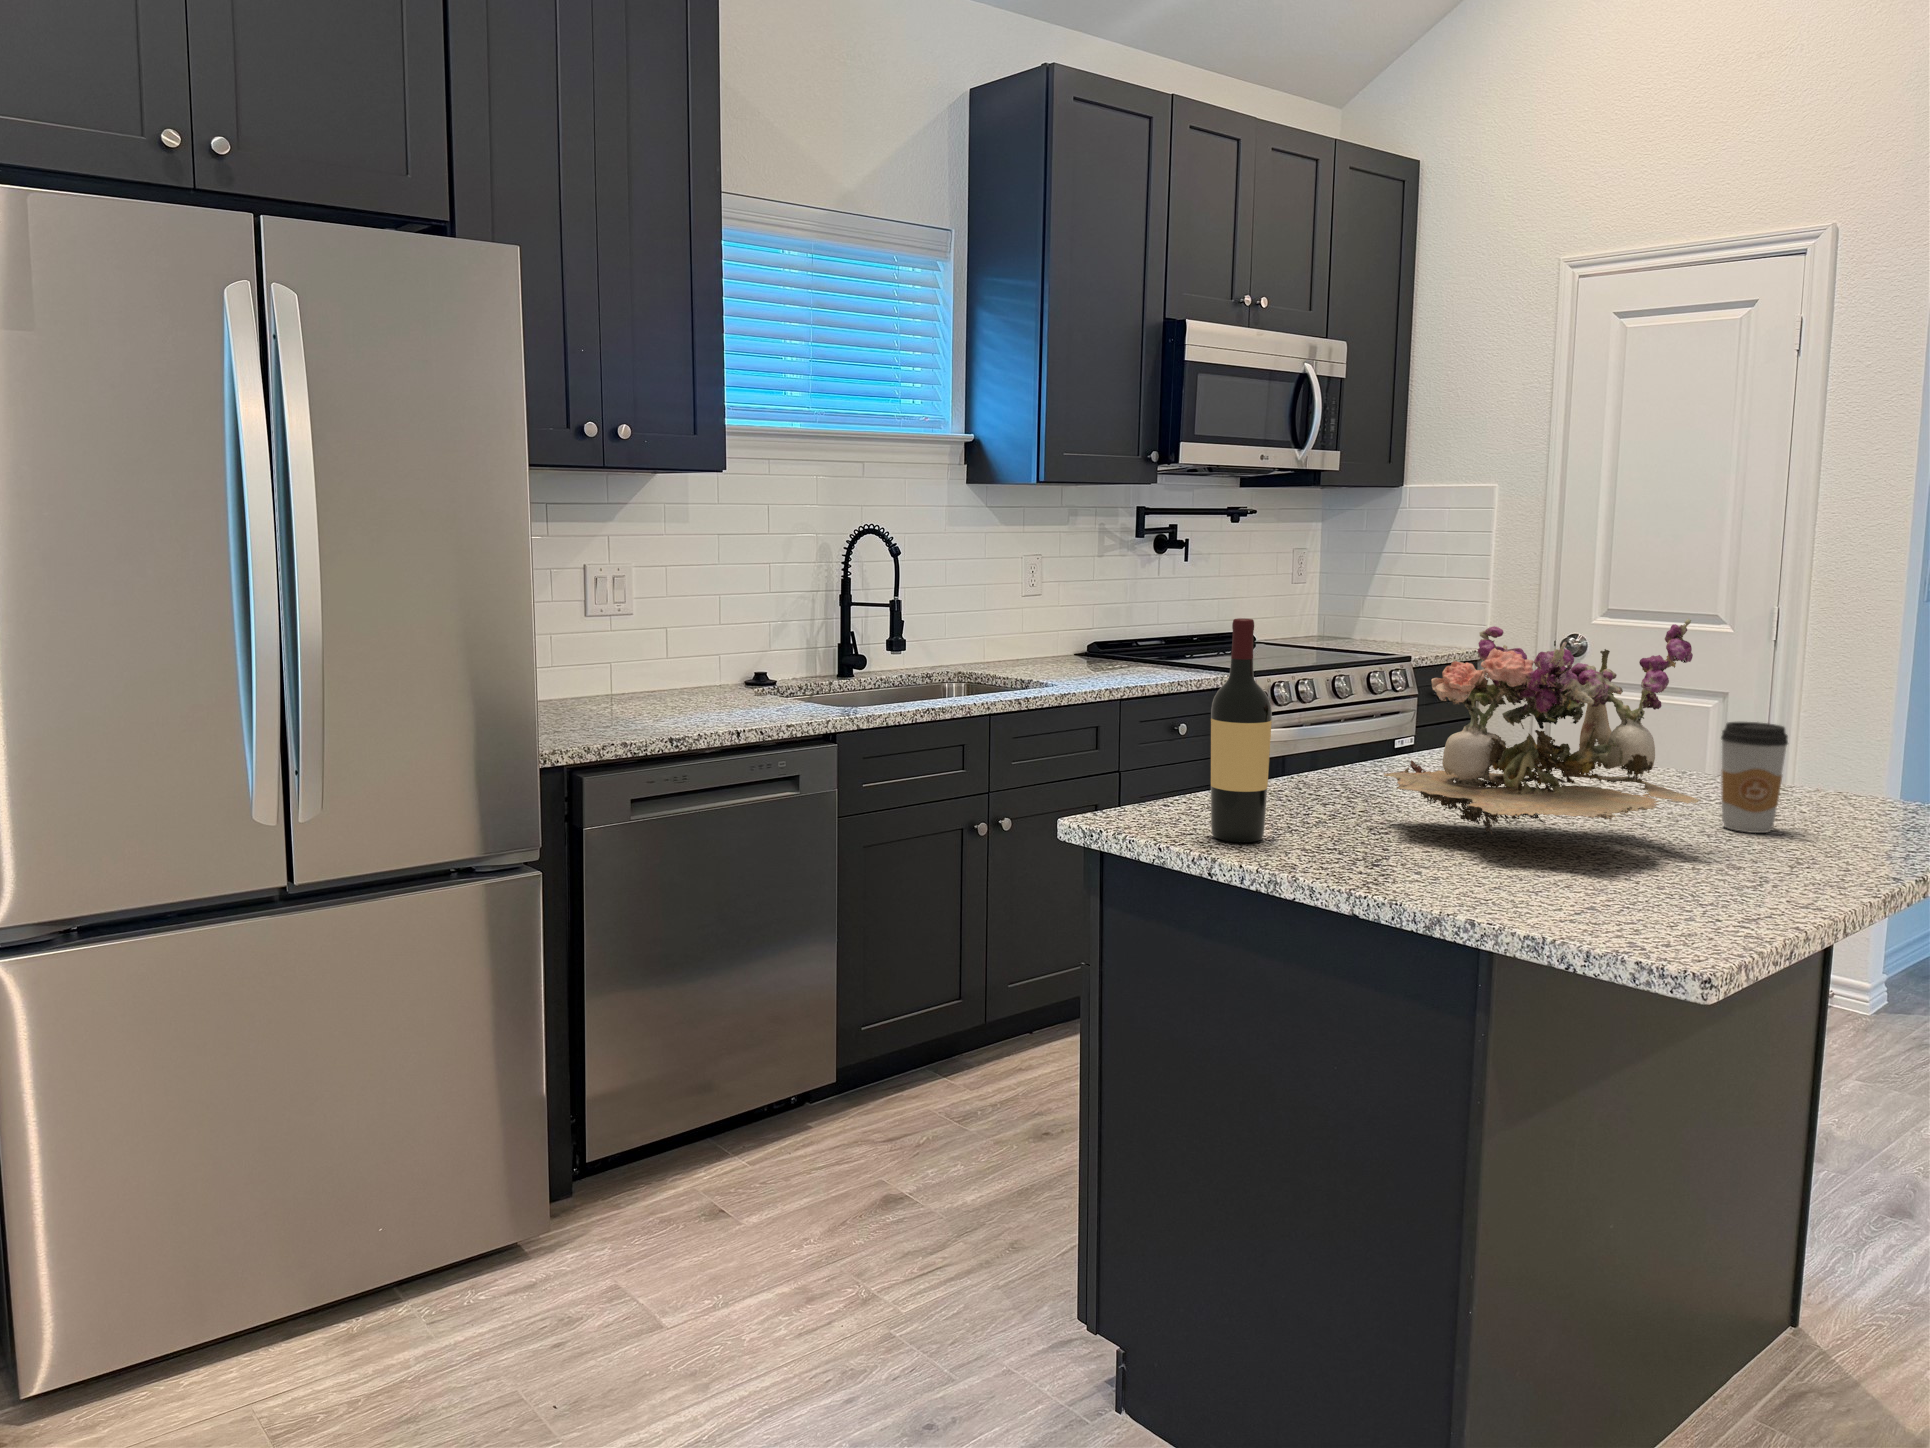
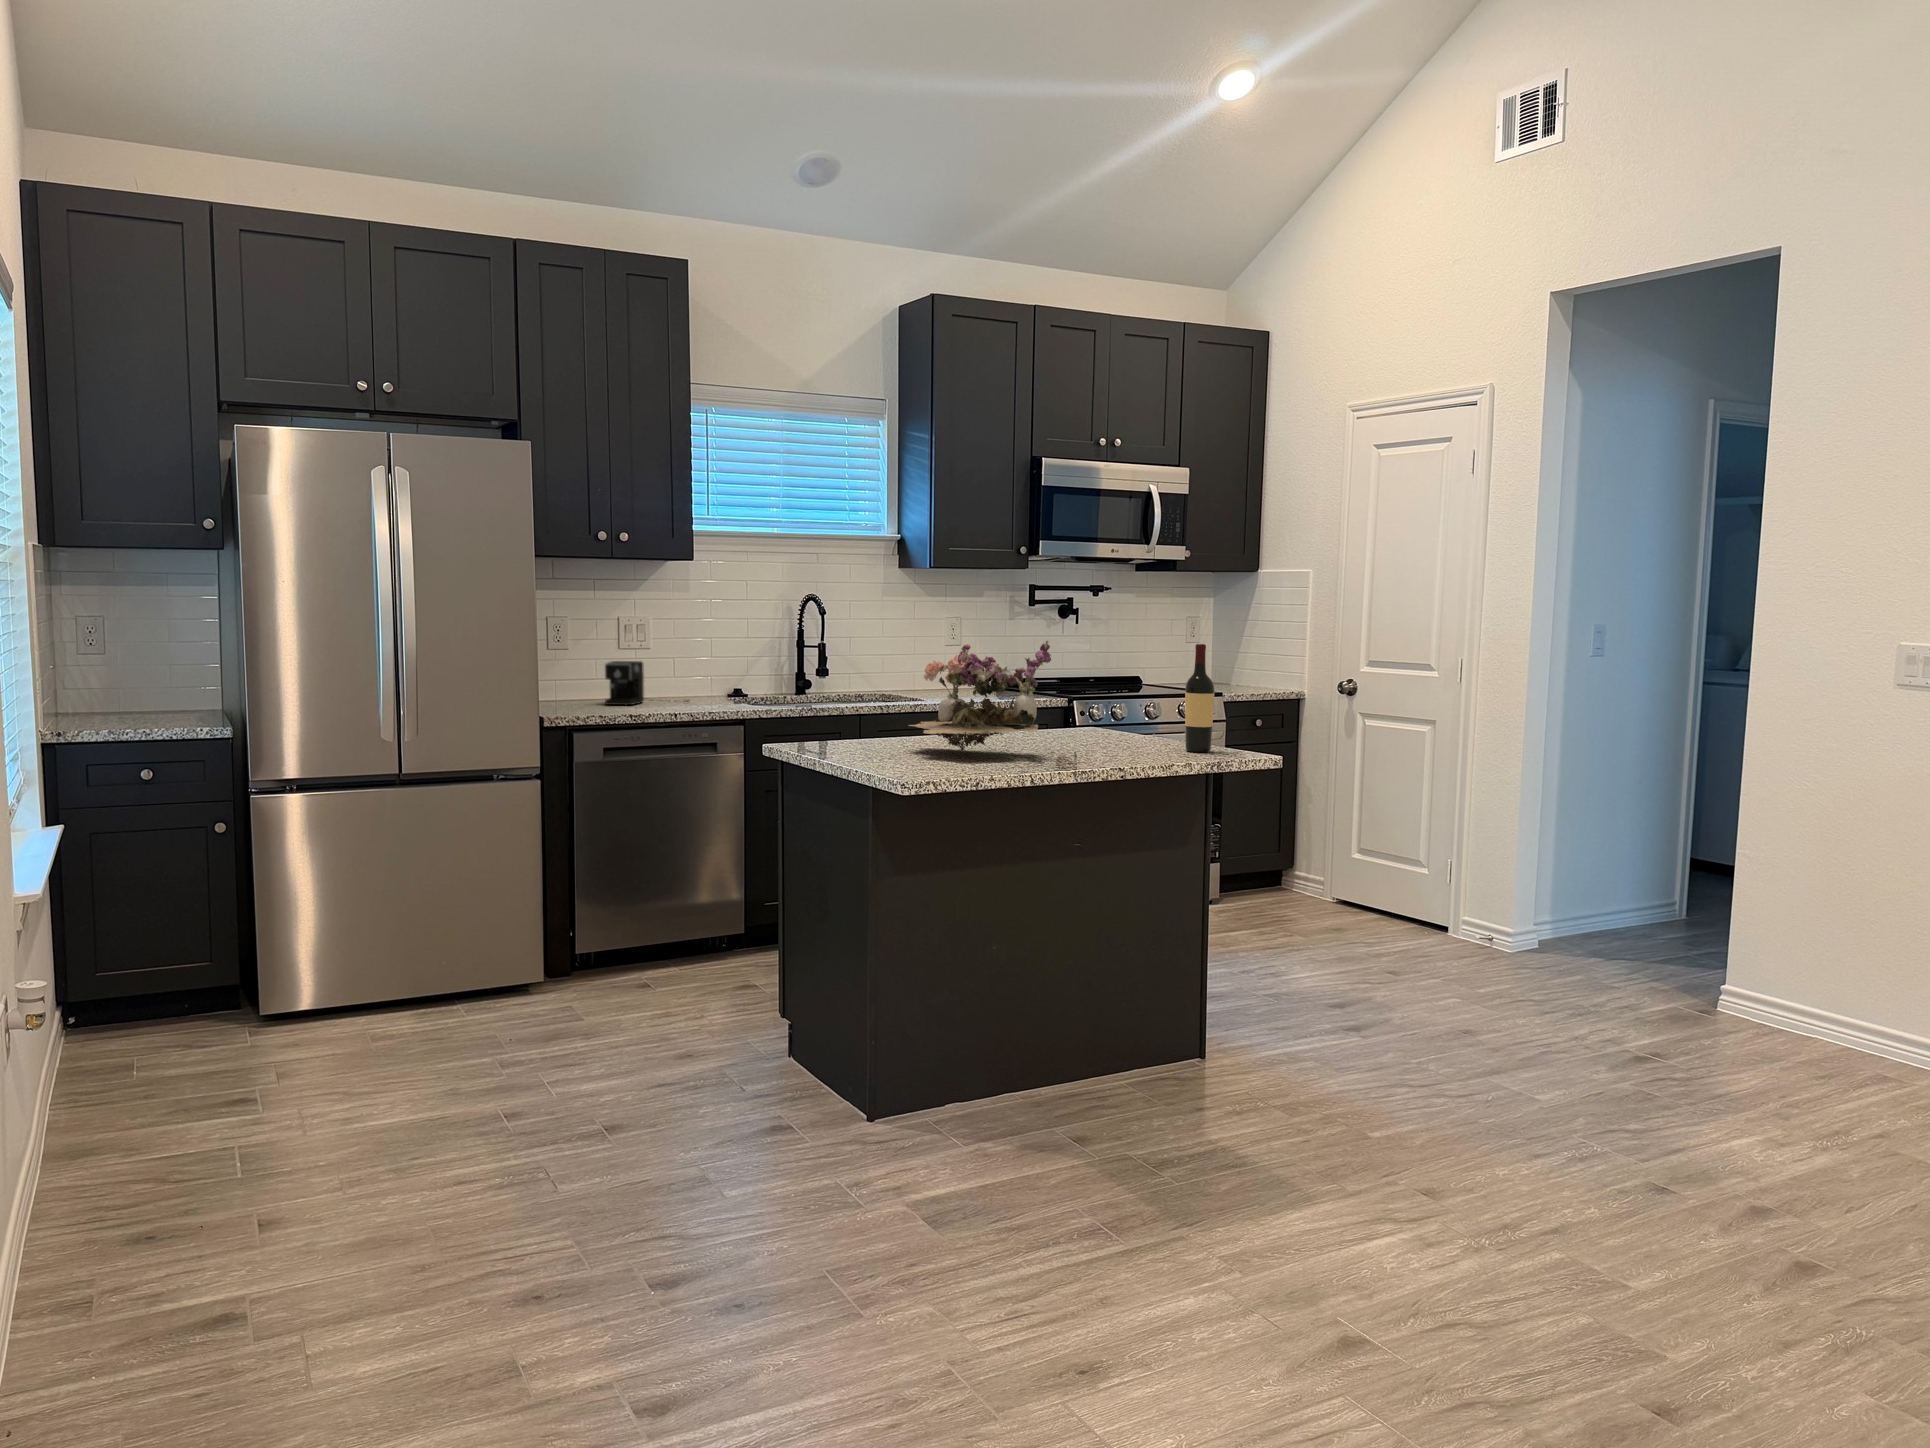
wine bottle: present [1211,618,1272,842] -> present [1185,644,1214,752]
coffee maker: none [590,639,719,715] -> present [605,661,690,705]
coffee cup: present [1721,722,1788,833] -> none [1097,699,1128,757]

